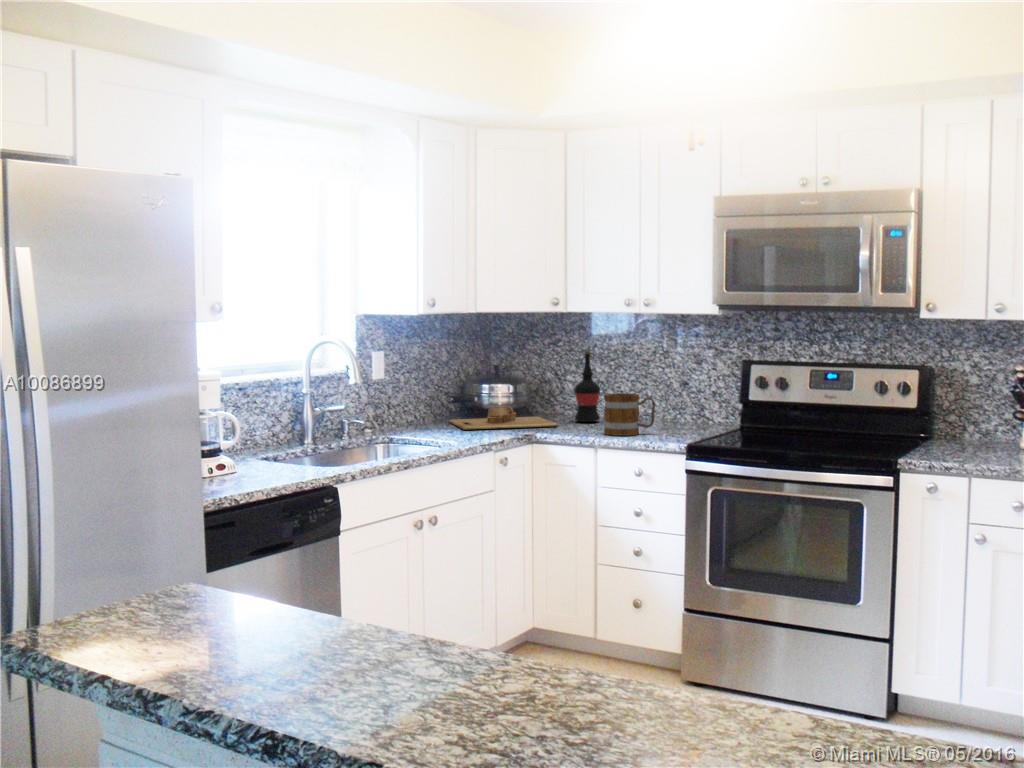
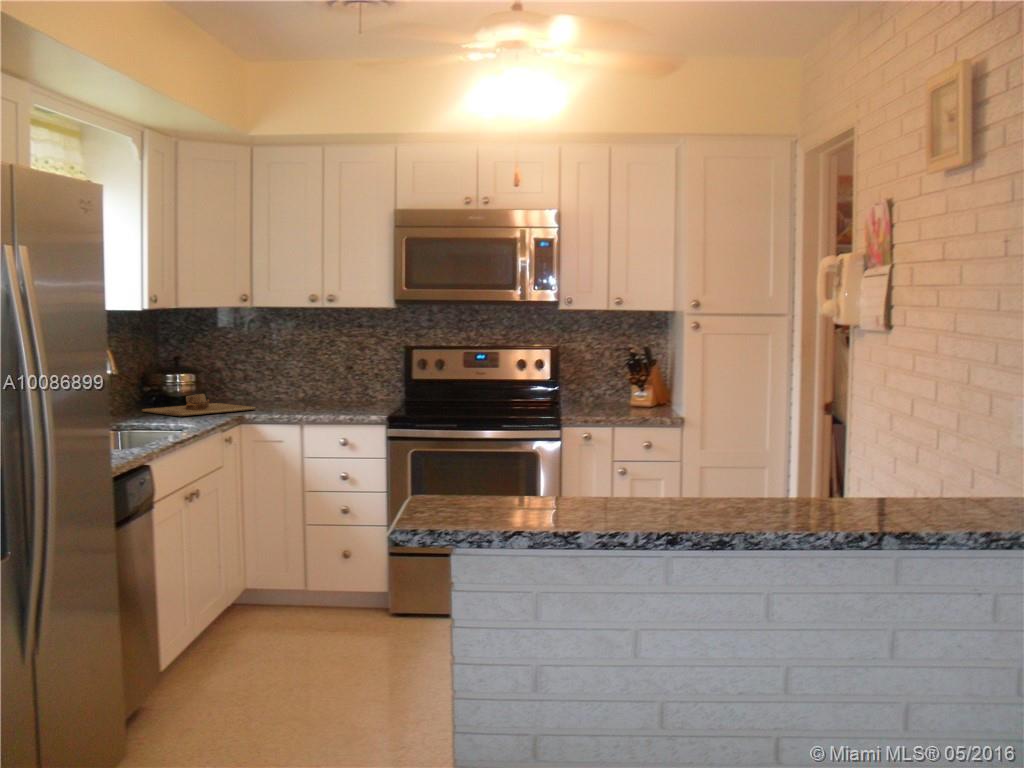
wine bottle: present [575,350,600,422] -> none [258,340,281,405]
mug: present [604,393,655,436] -> none [312,376,354,413]

